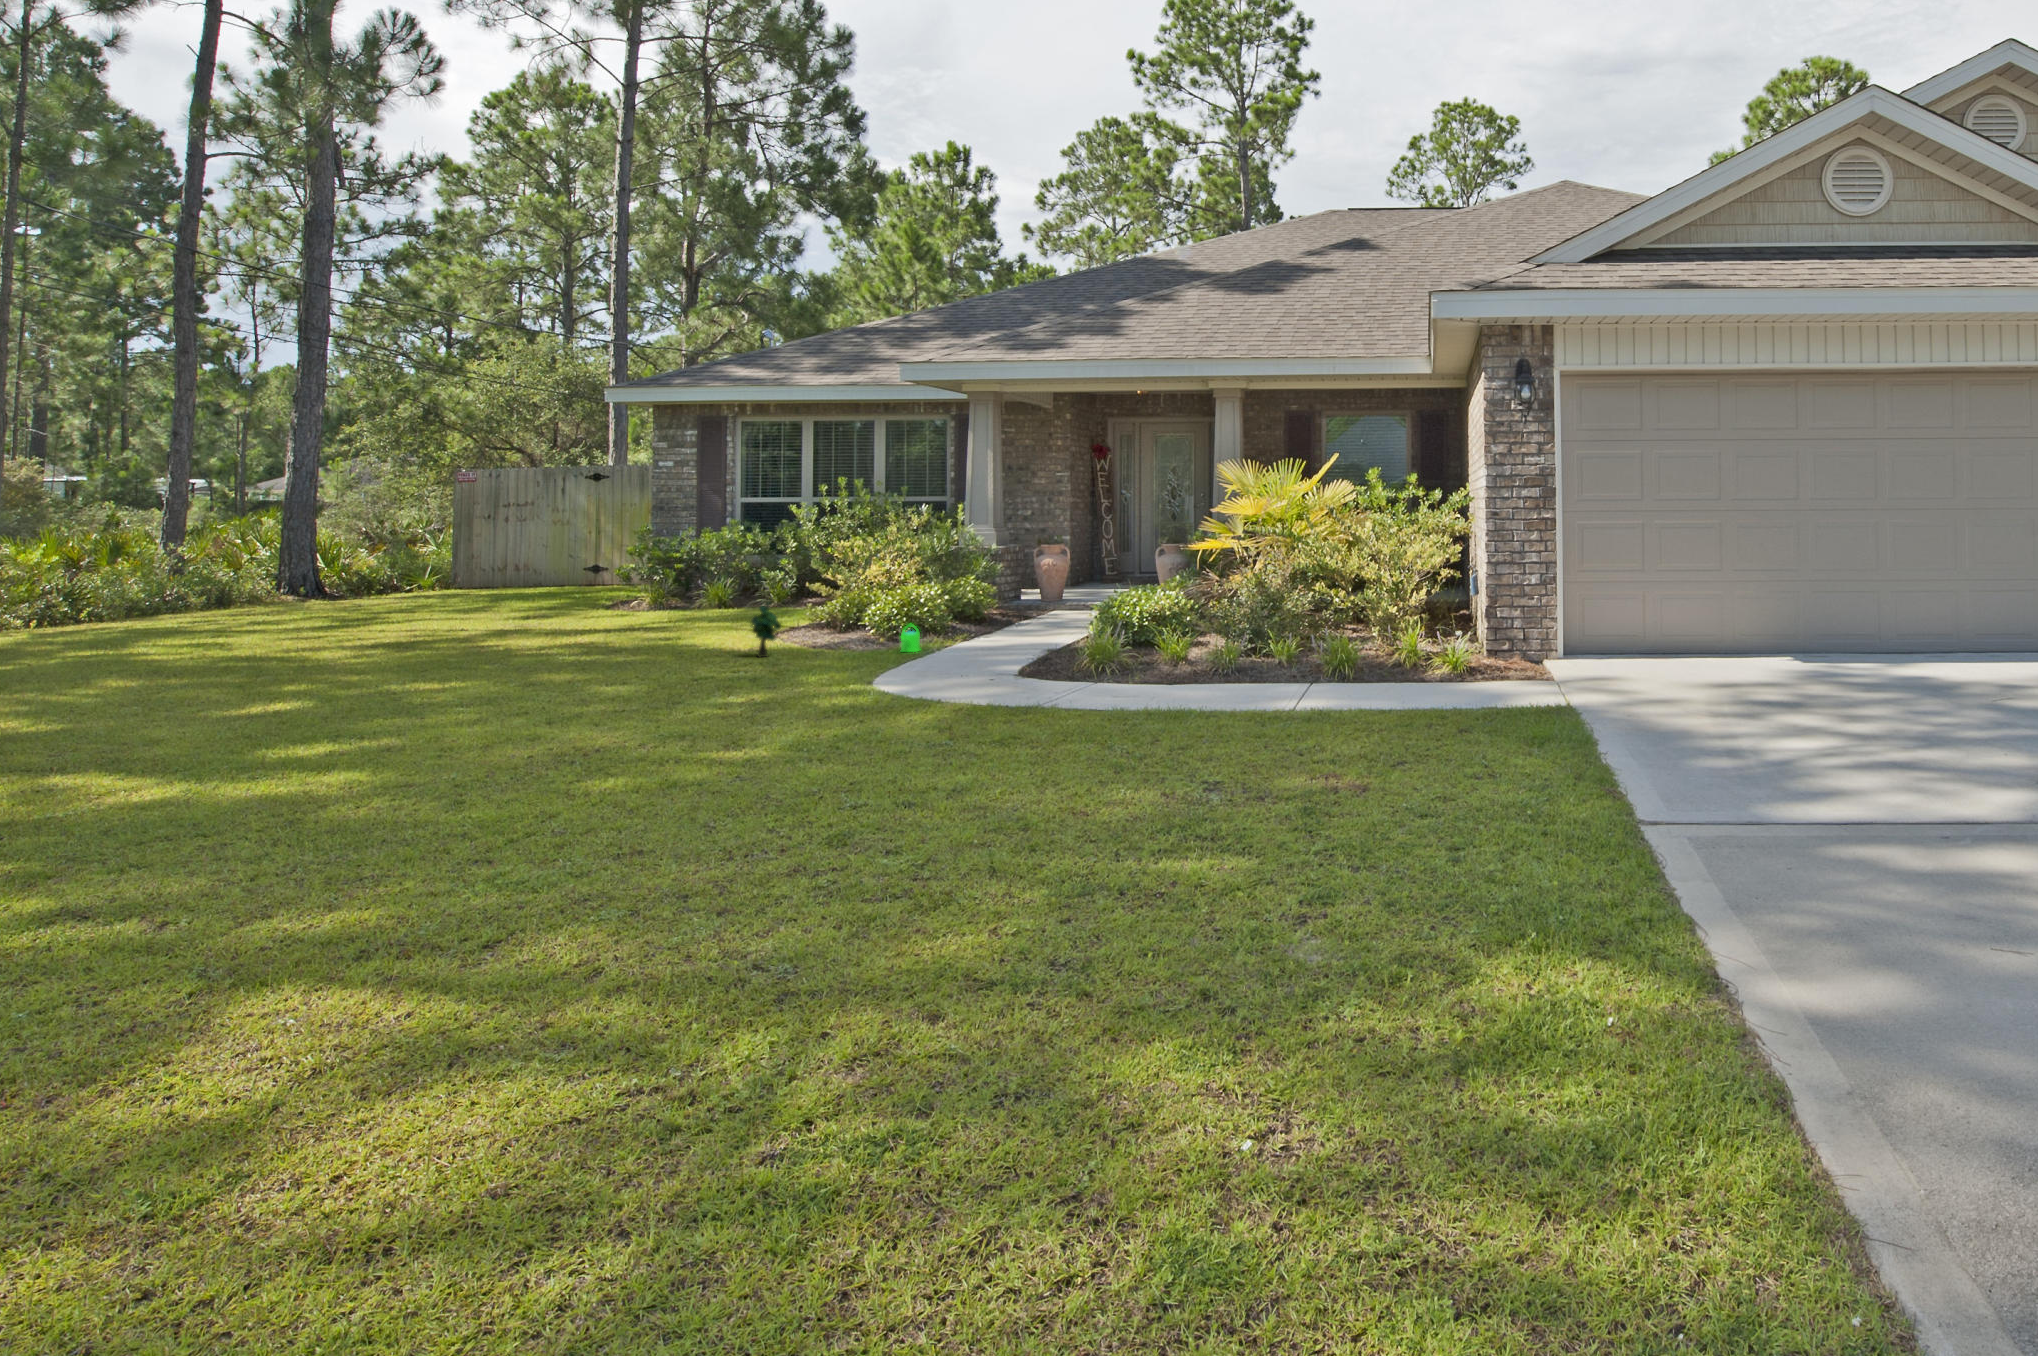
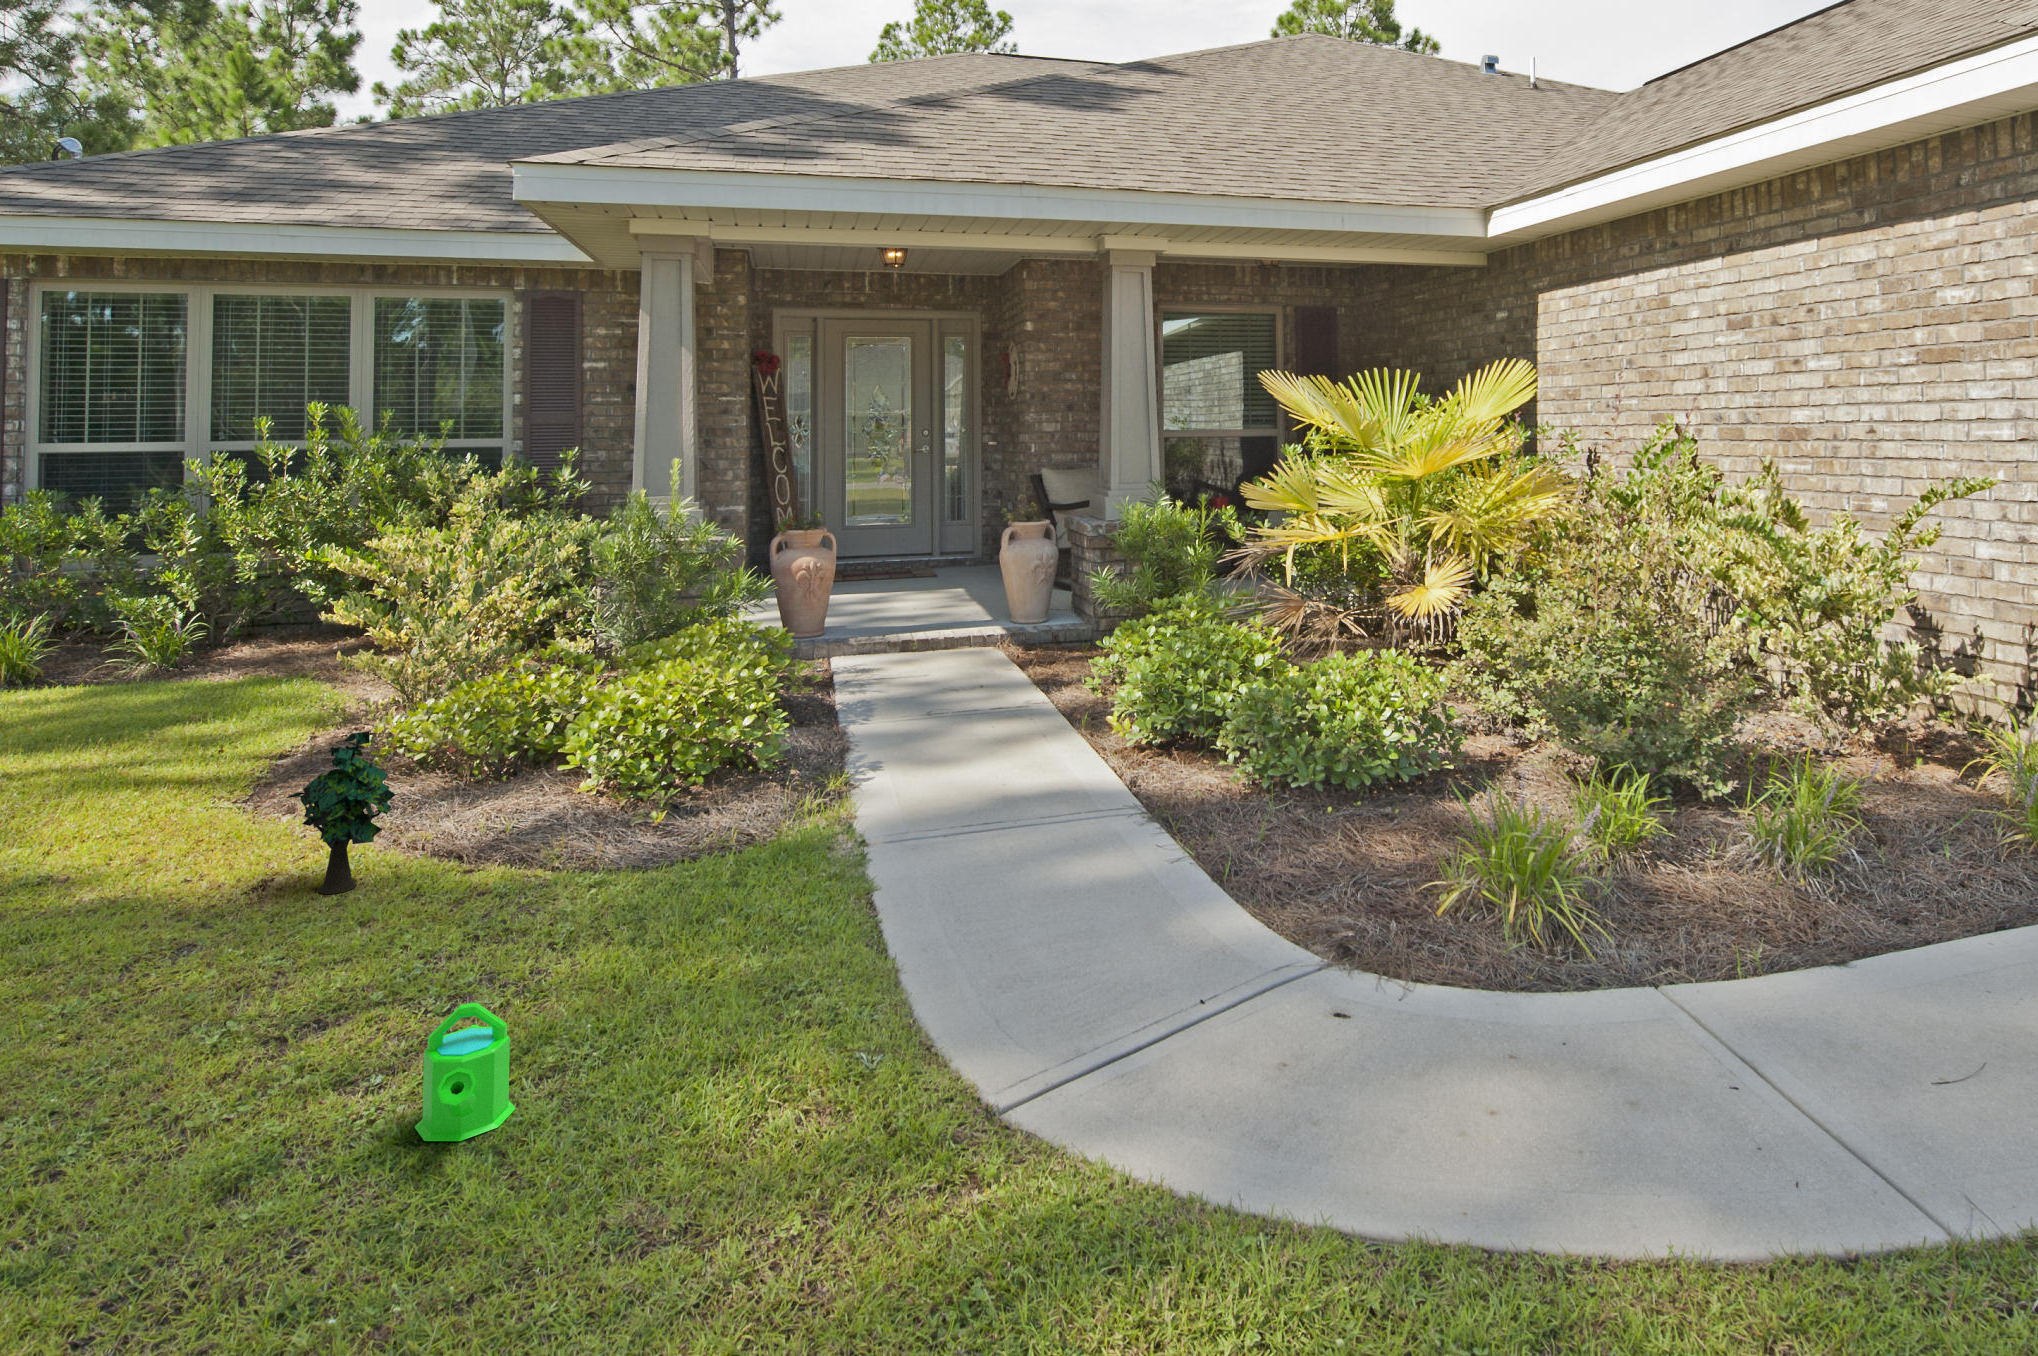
watering can: present [901,623,920,652] -> present [415,1003,516,1141]

